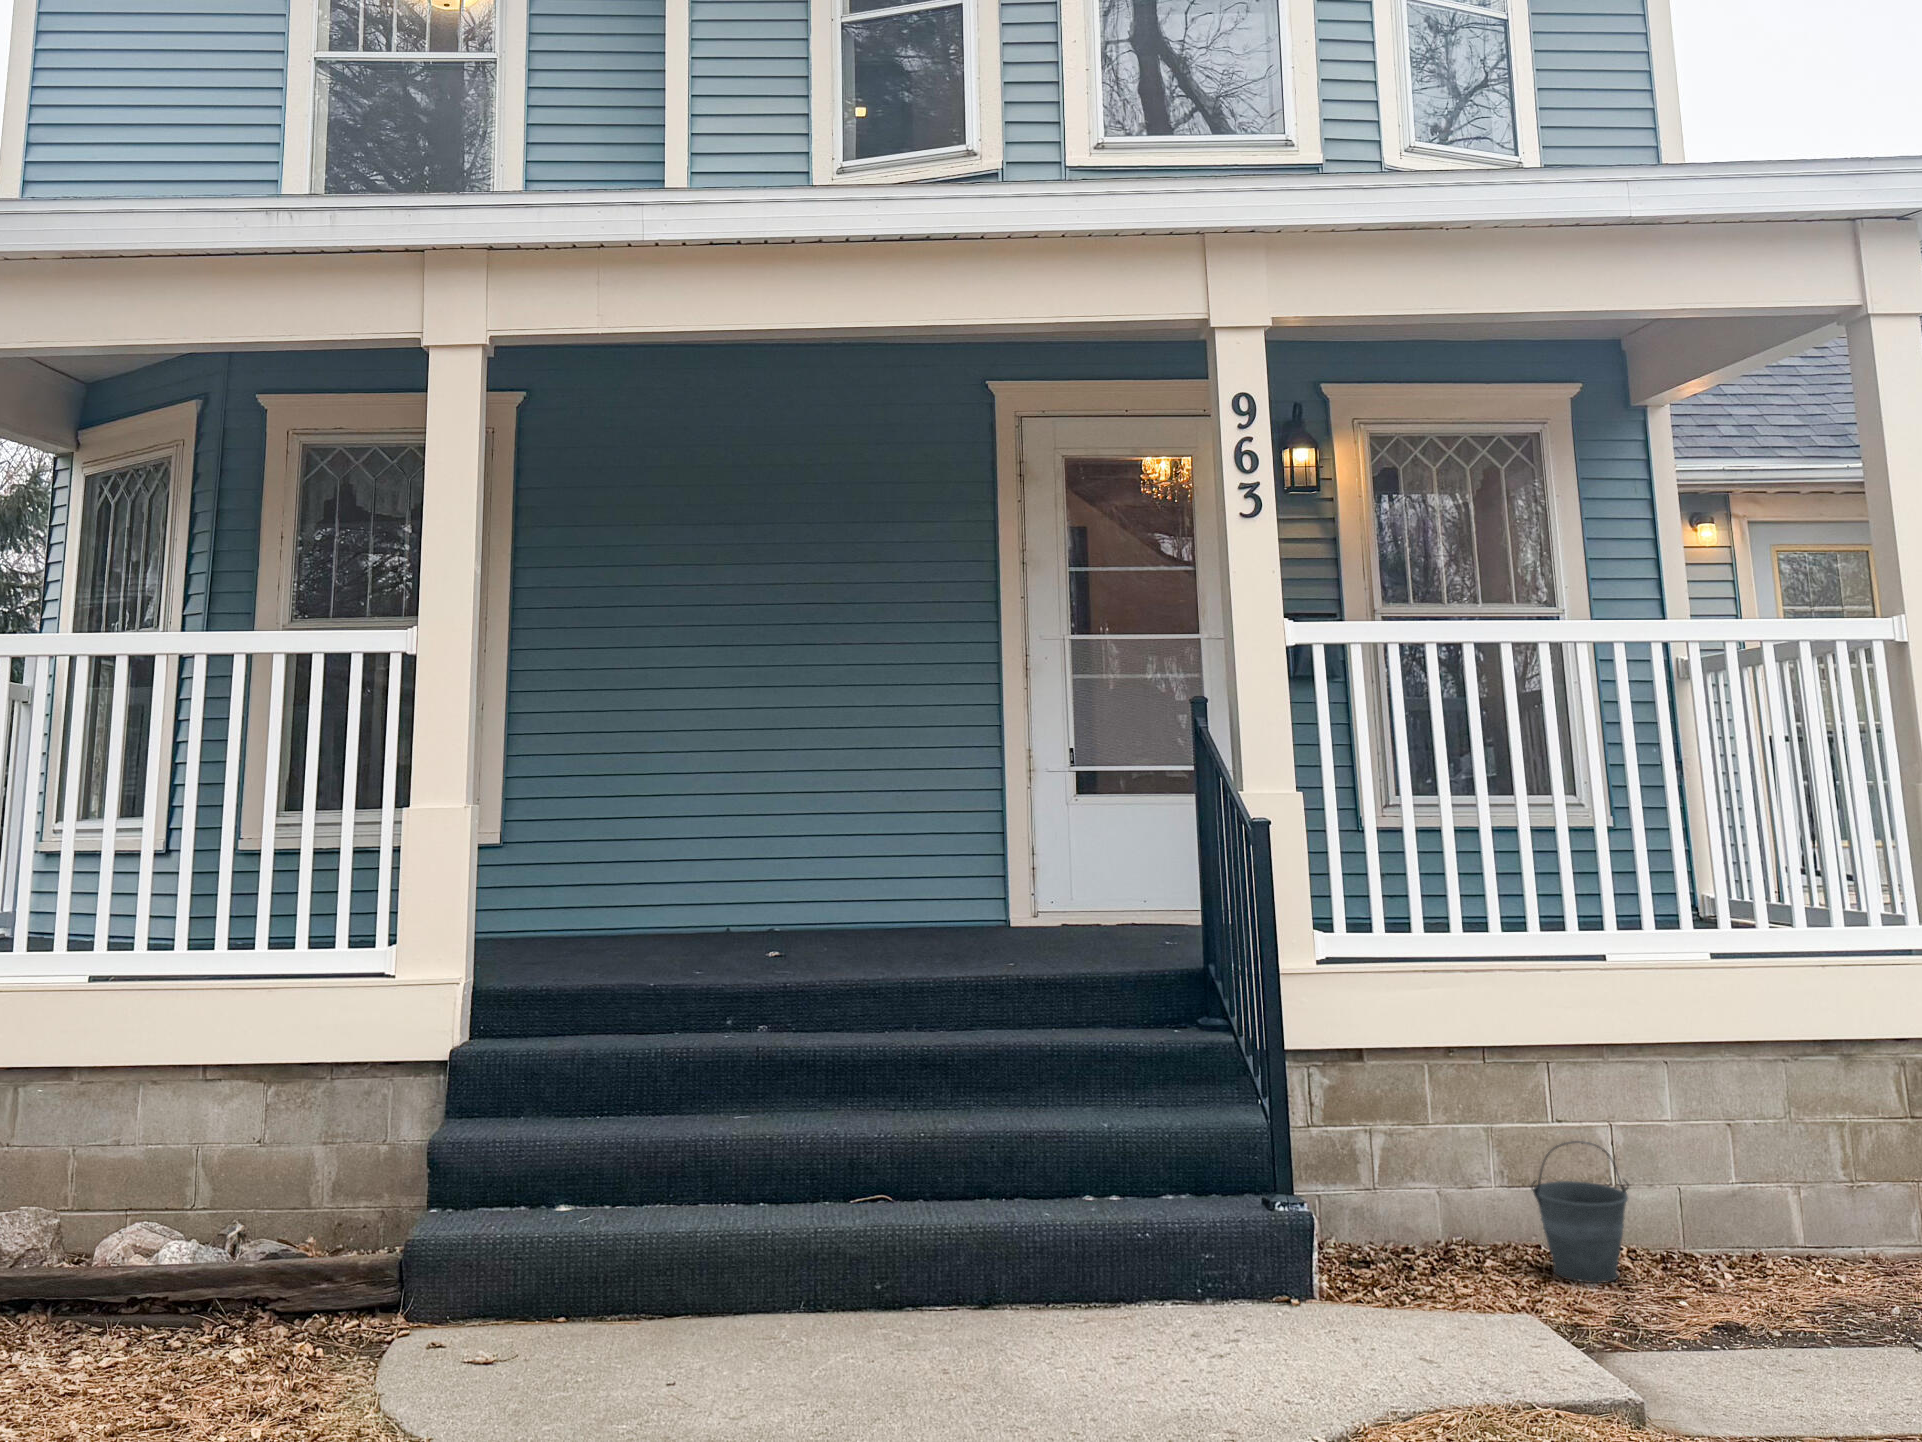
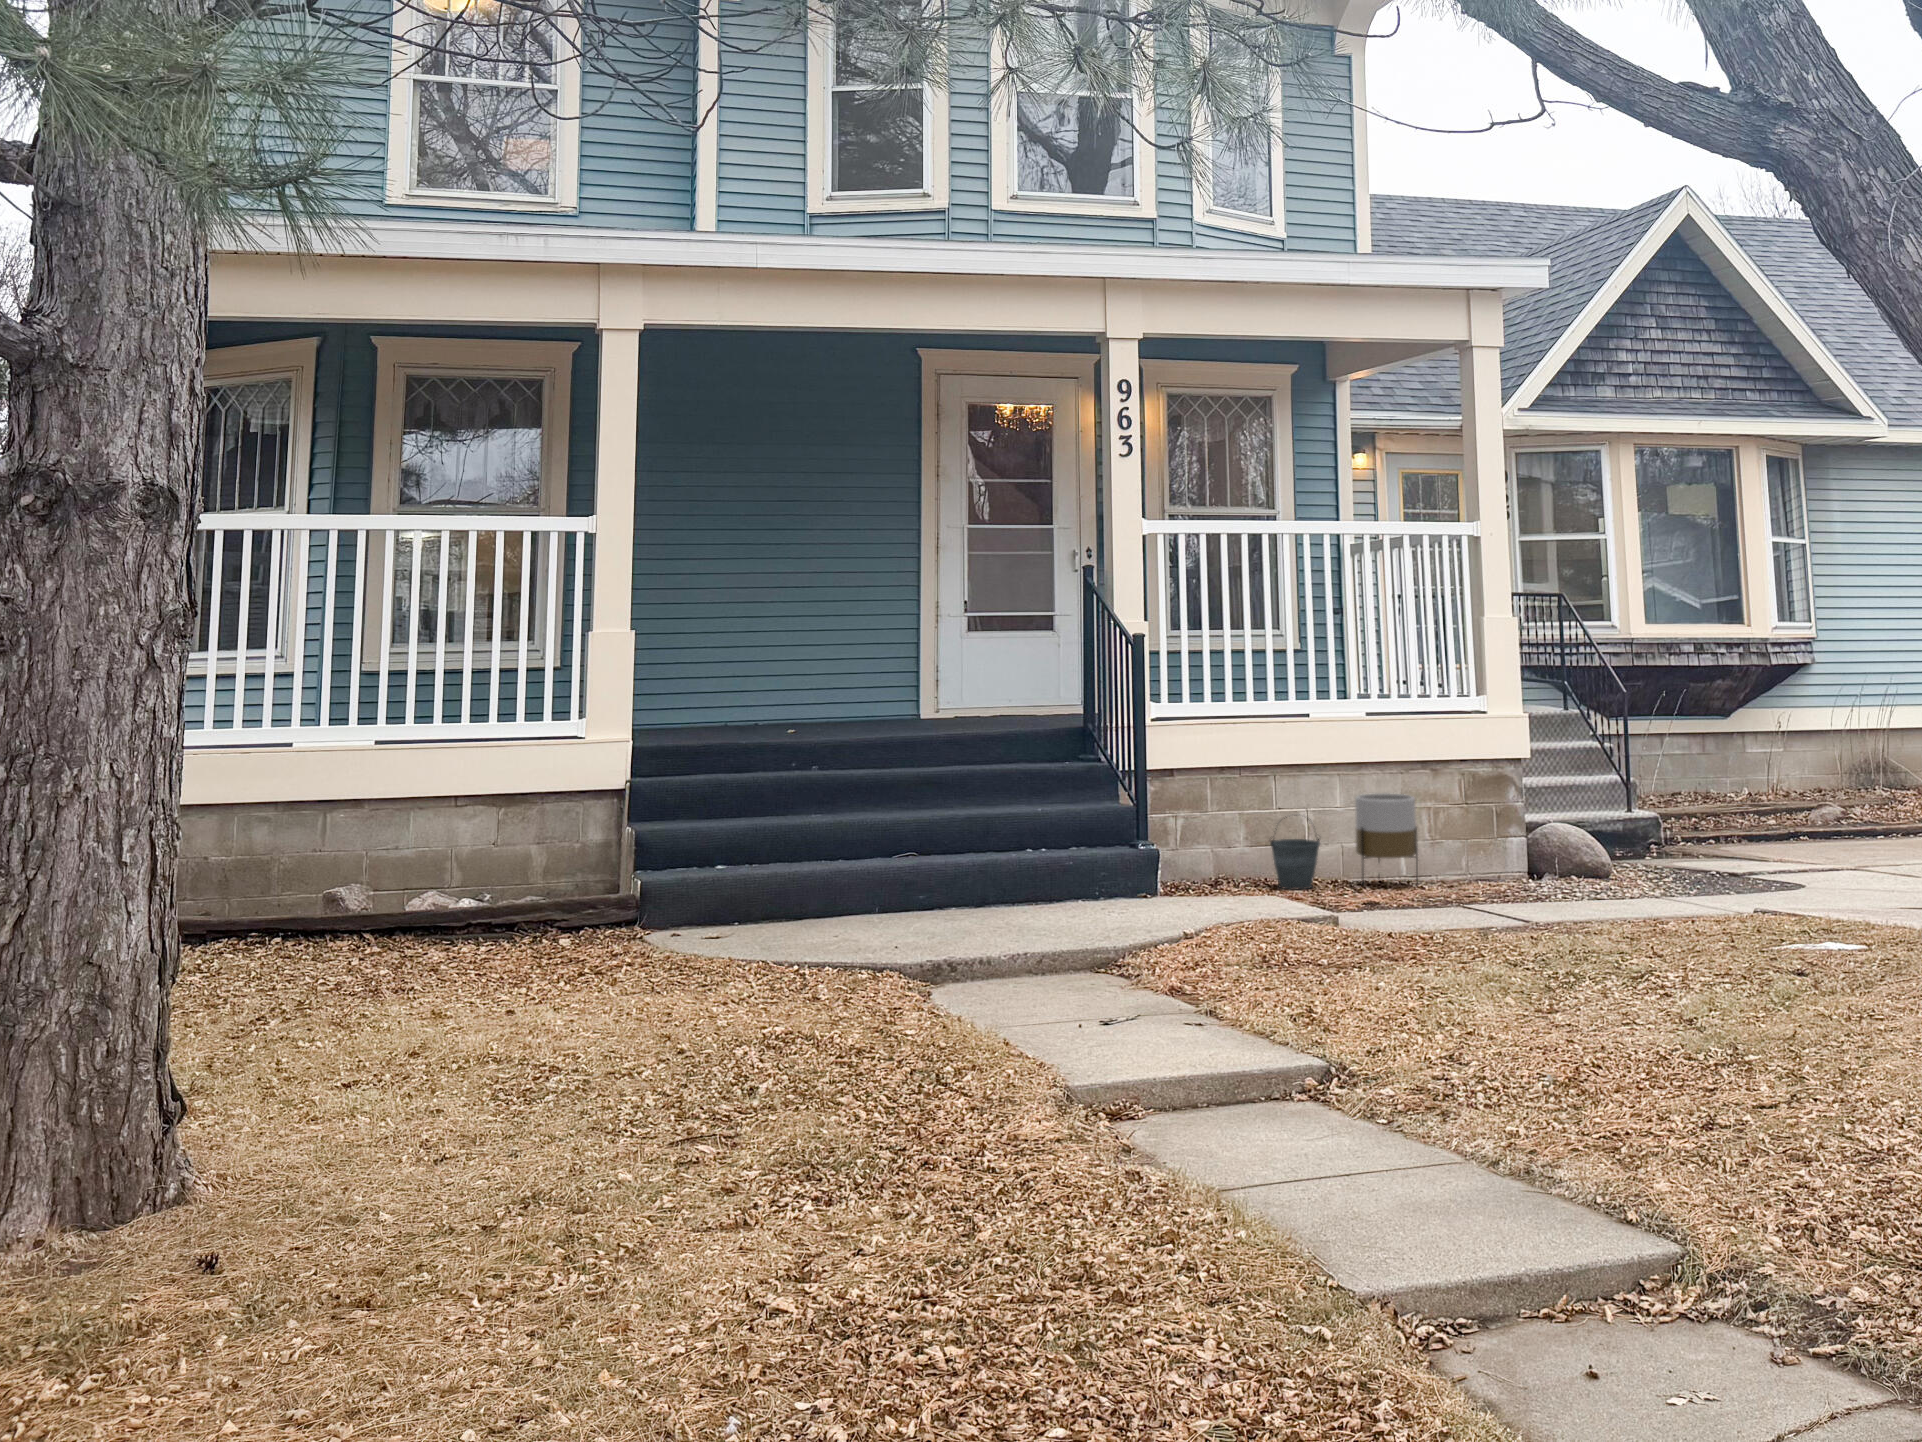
planter: none [1691,1104,1825,1291] -> present [1355,793,1418,885]

